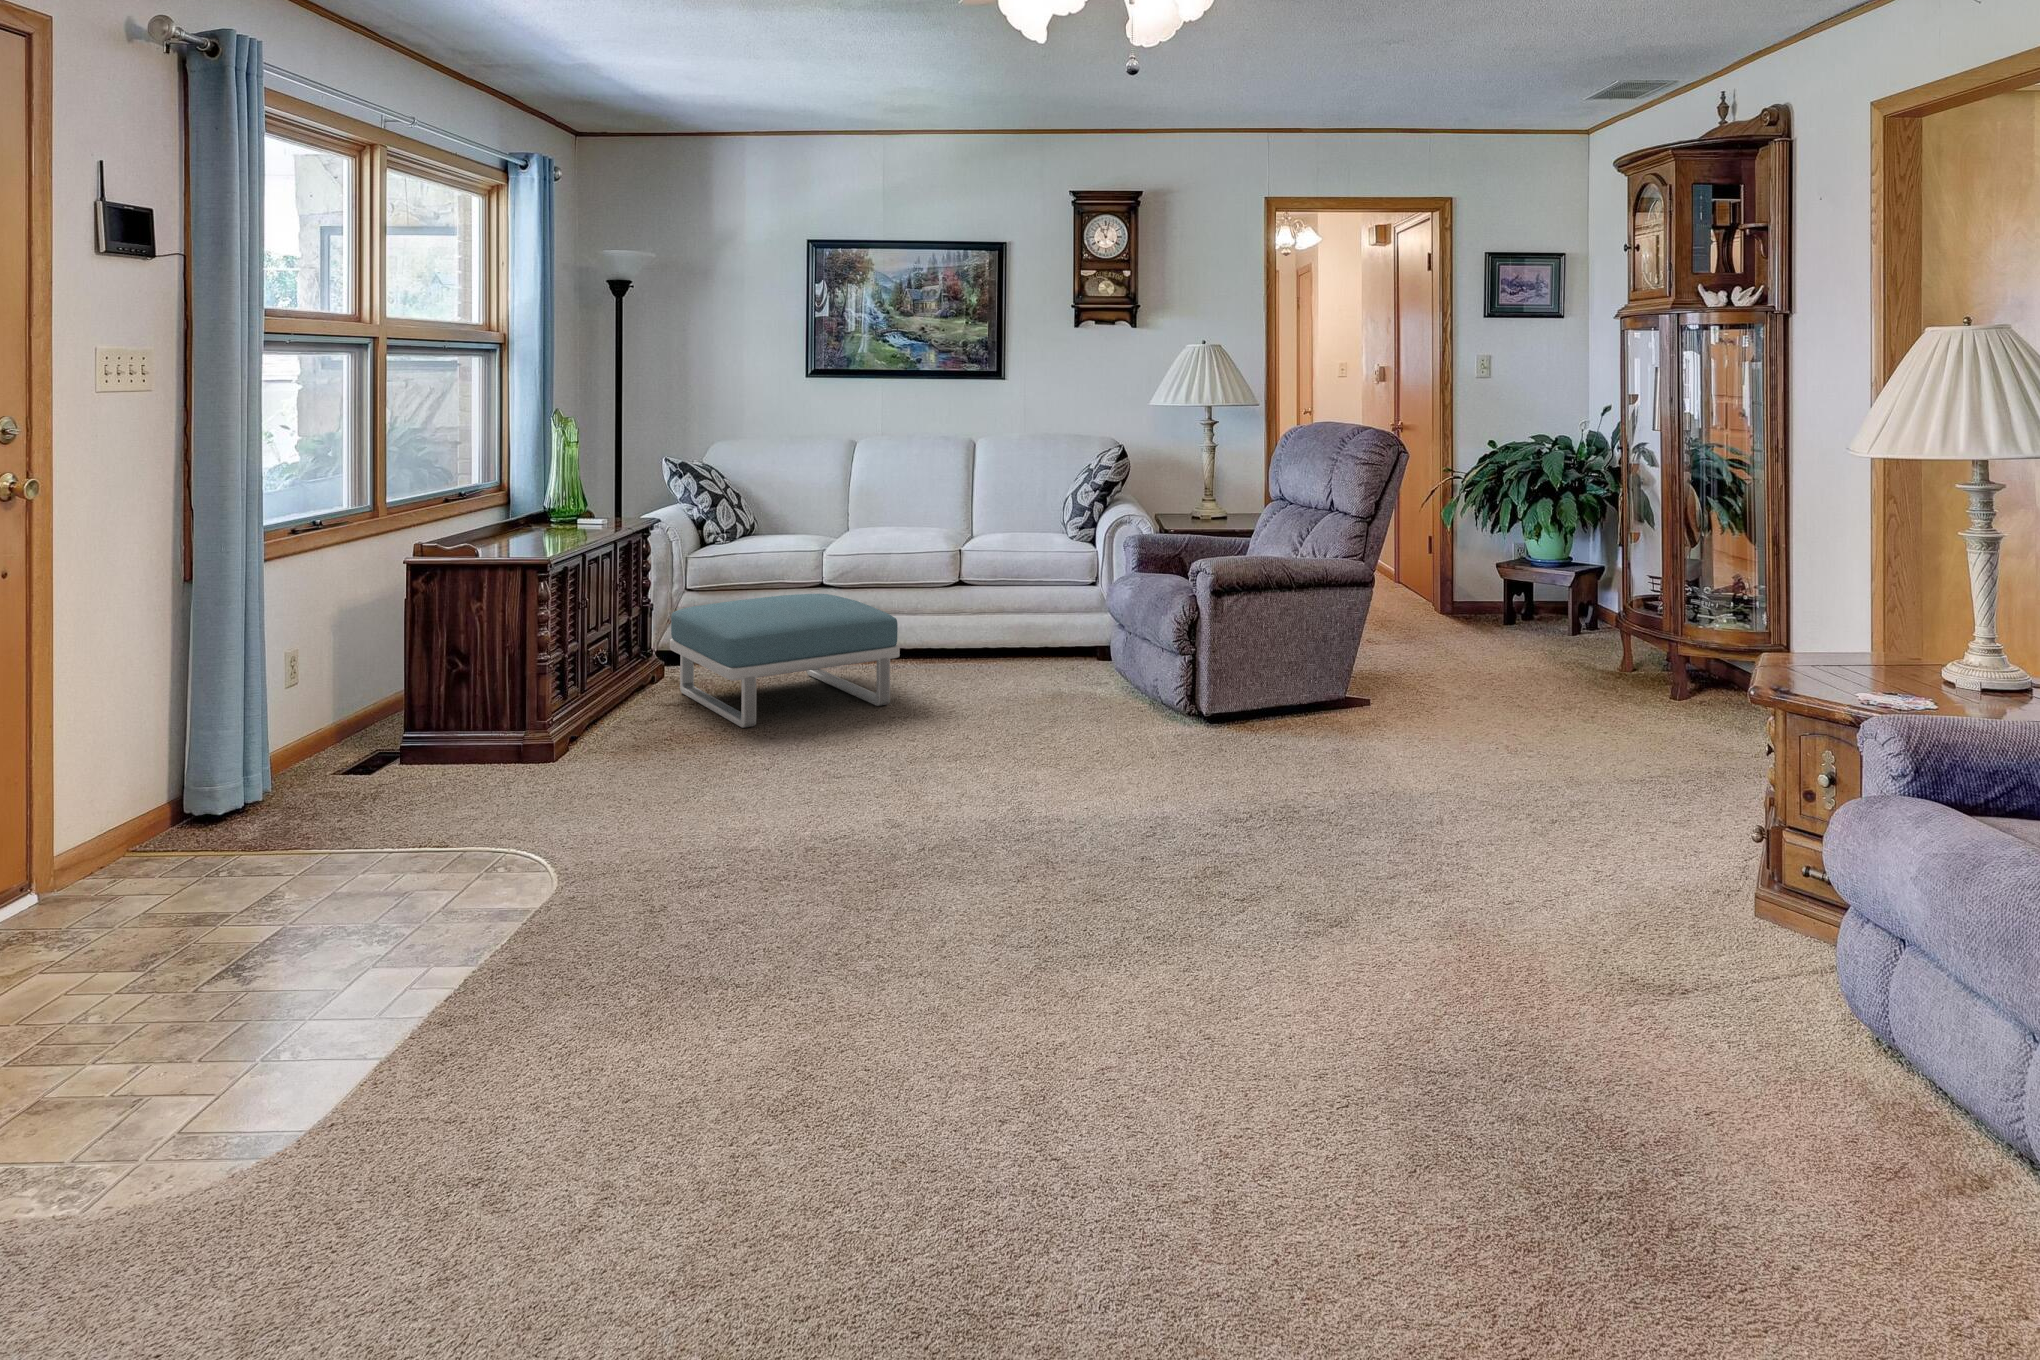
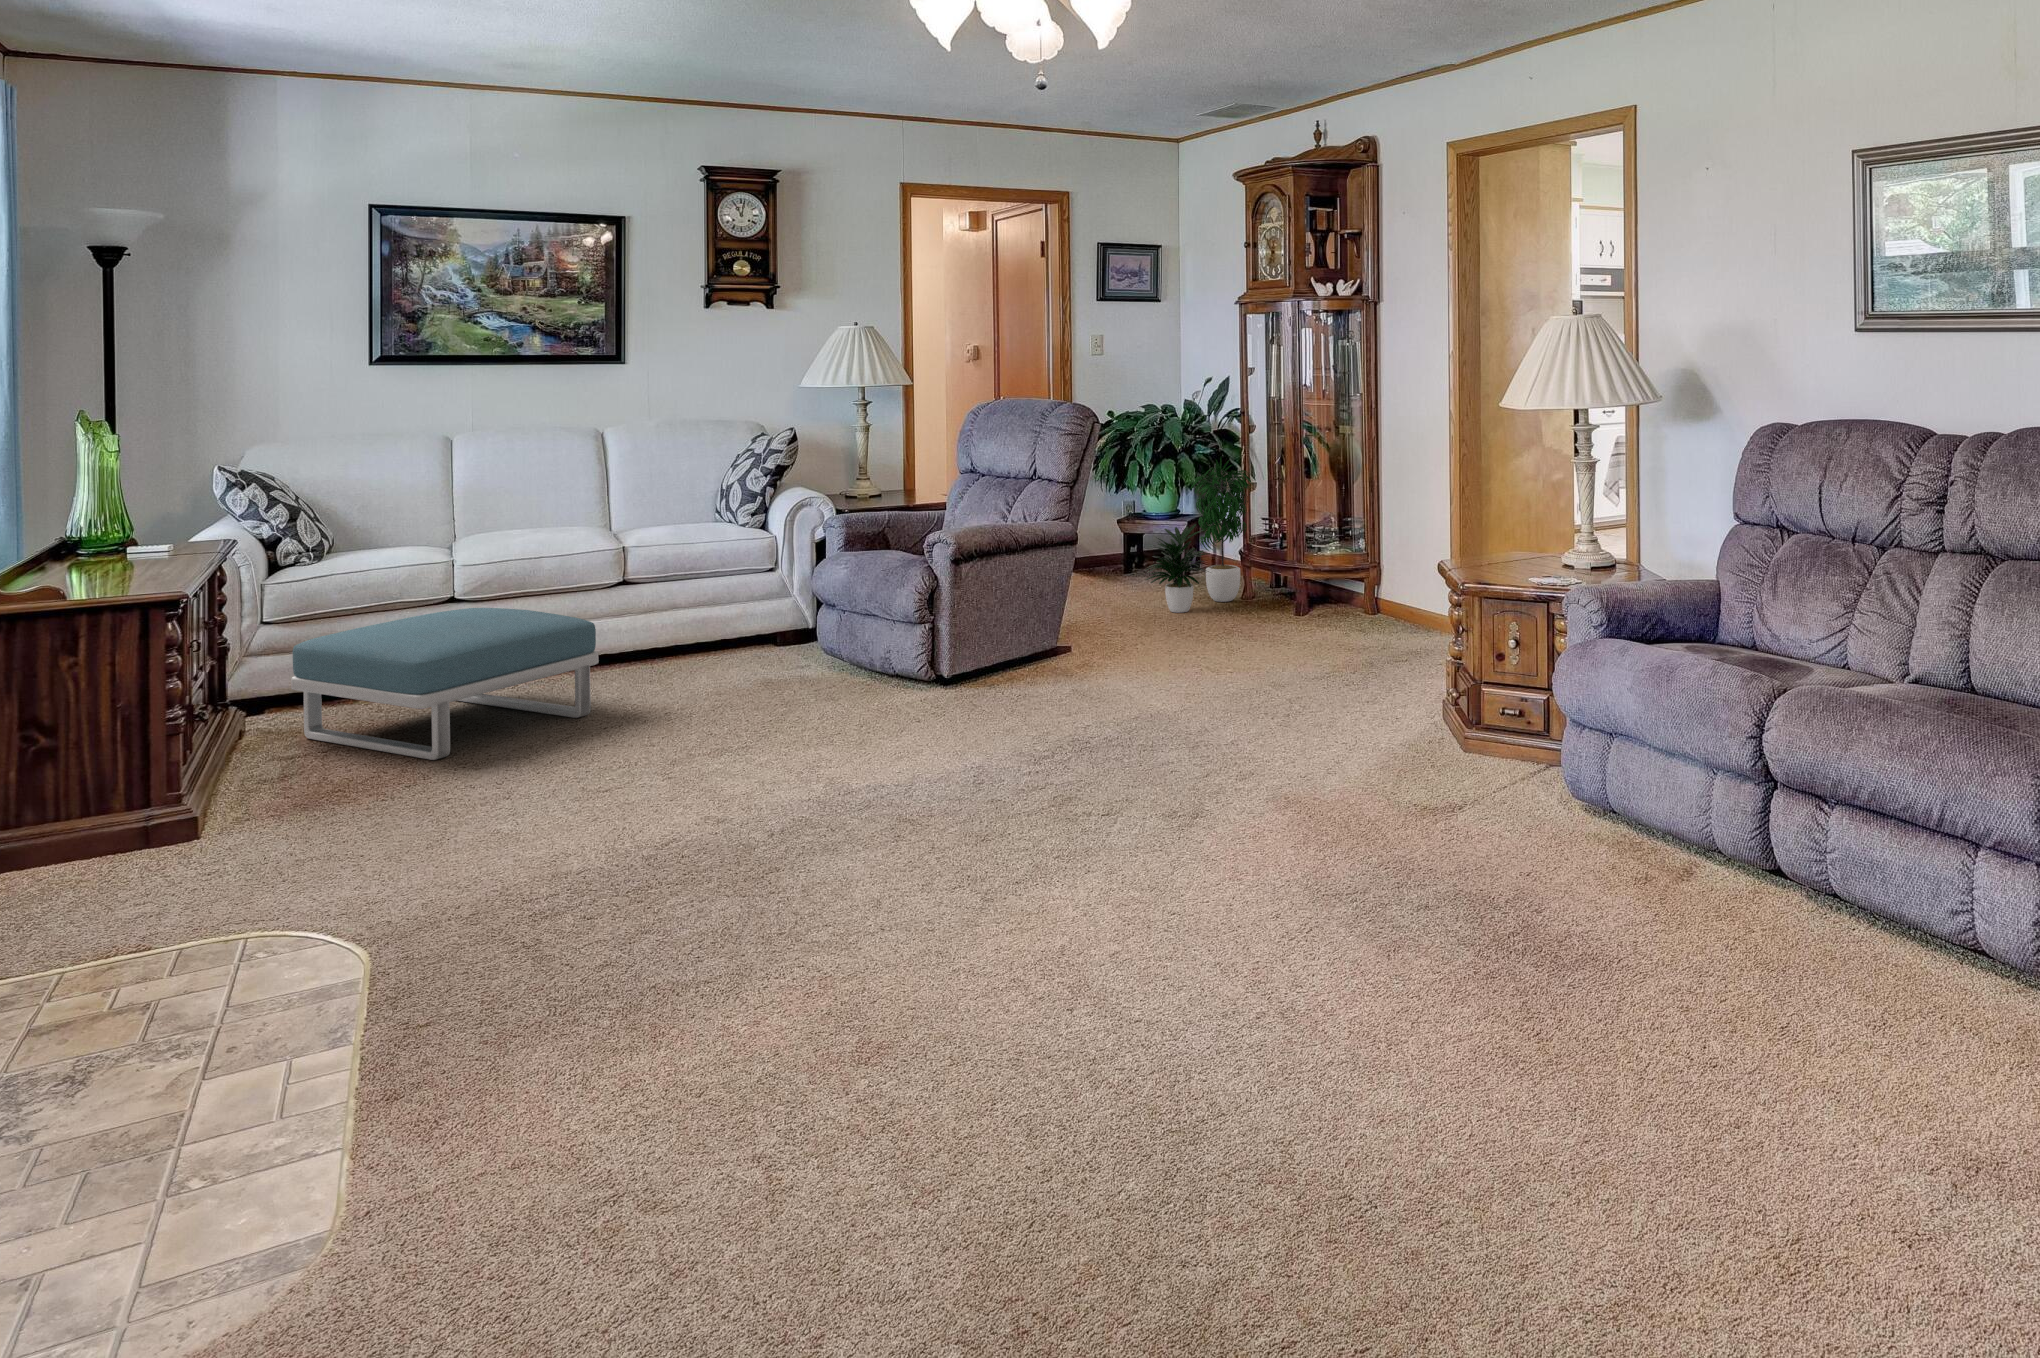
potted plant: none [1491,495,1635,674] -> present [1145,458,1252,613]

